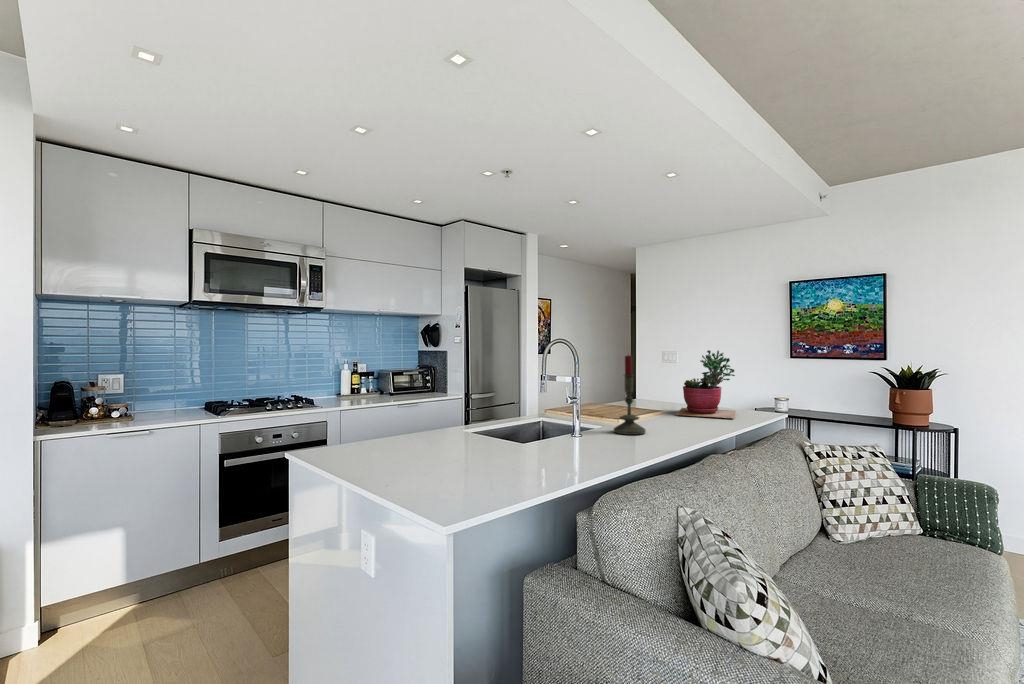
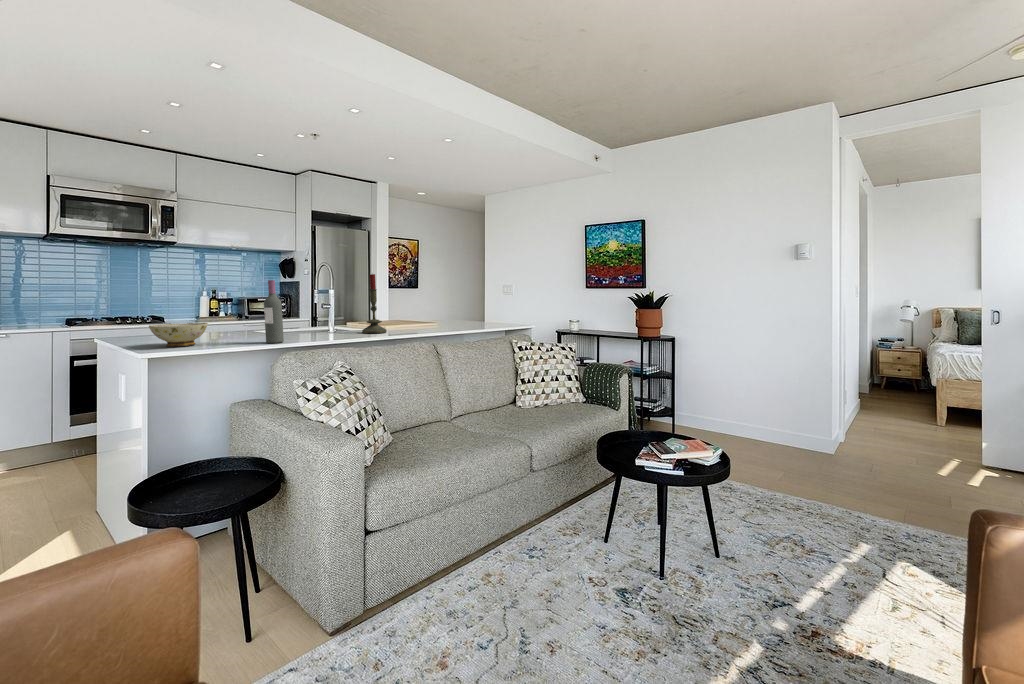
succulent plant: present [676,350,736,418] -> none [439,275,491,326]
wine bottle: none [536,371,558,457] -> present [264,280,284,343]
ceramic bowl: none [403,428,469,465] -> present [149,323,208,347]

